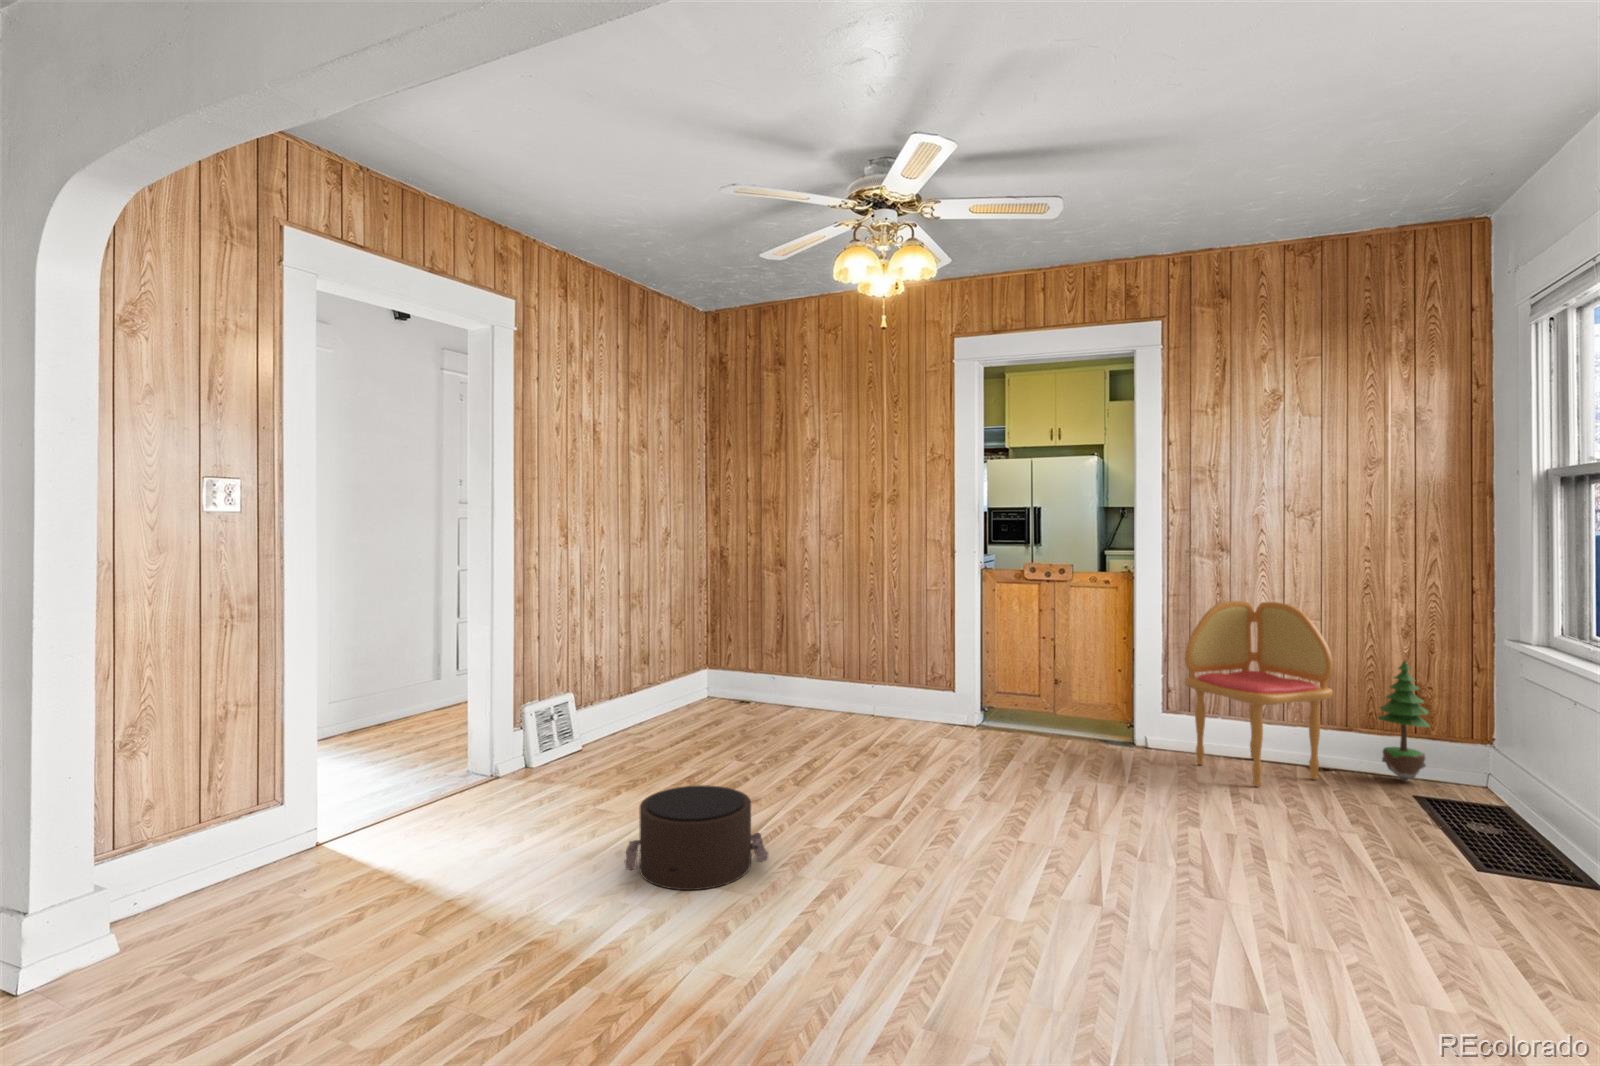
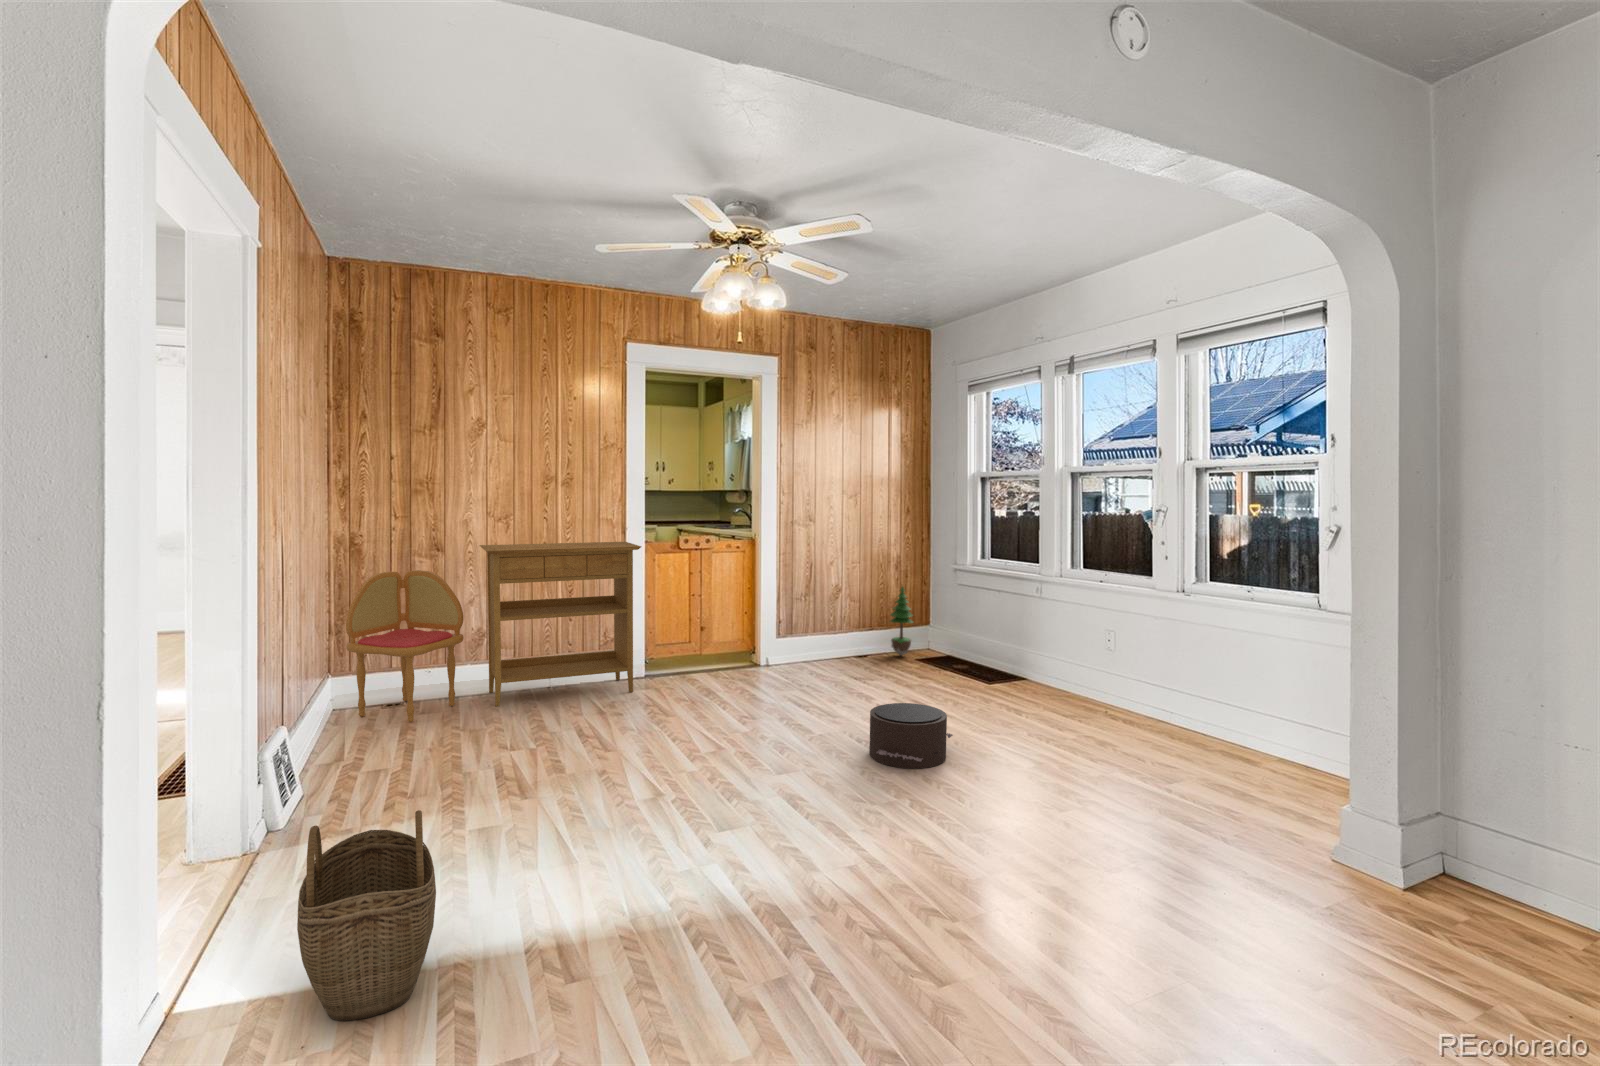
console table: none [781,562,952,738] -> present [480,542,641,706]
dining chair: present [1185,601,1333,786] -> present [346,570,464,722]
woven basket: none [175,740,331,910] -> present [297,810,436,1021]
pouf: present [624,785,768,890] -> present [869,703,953,769]

